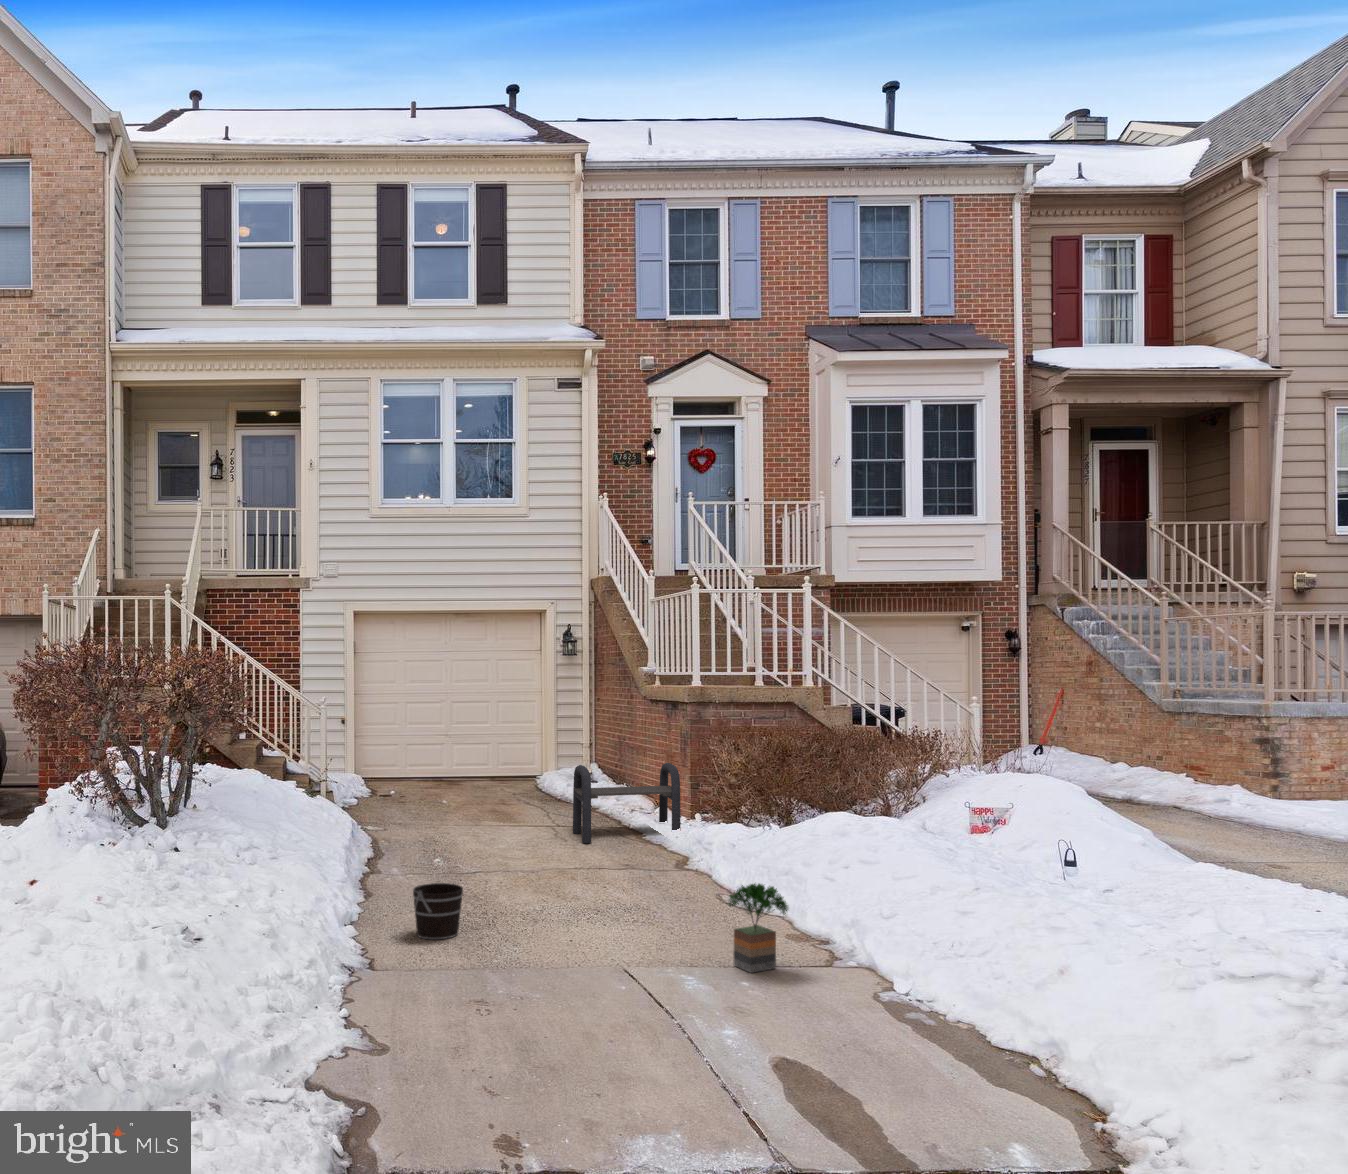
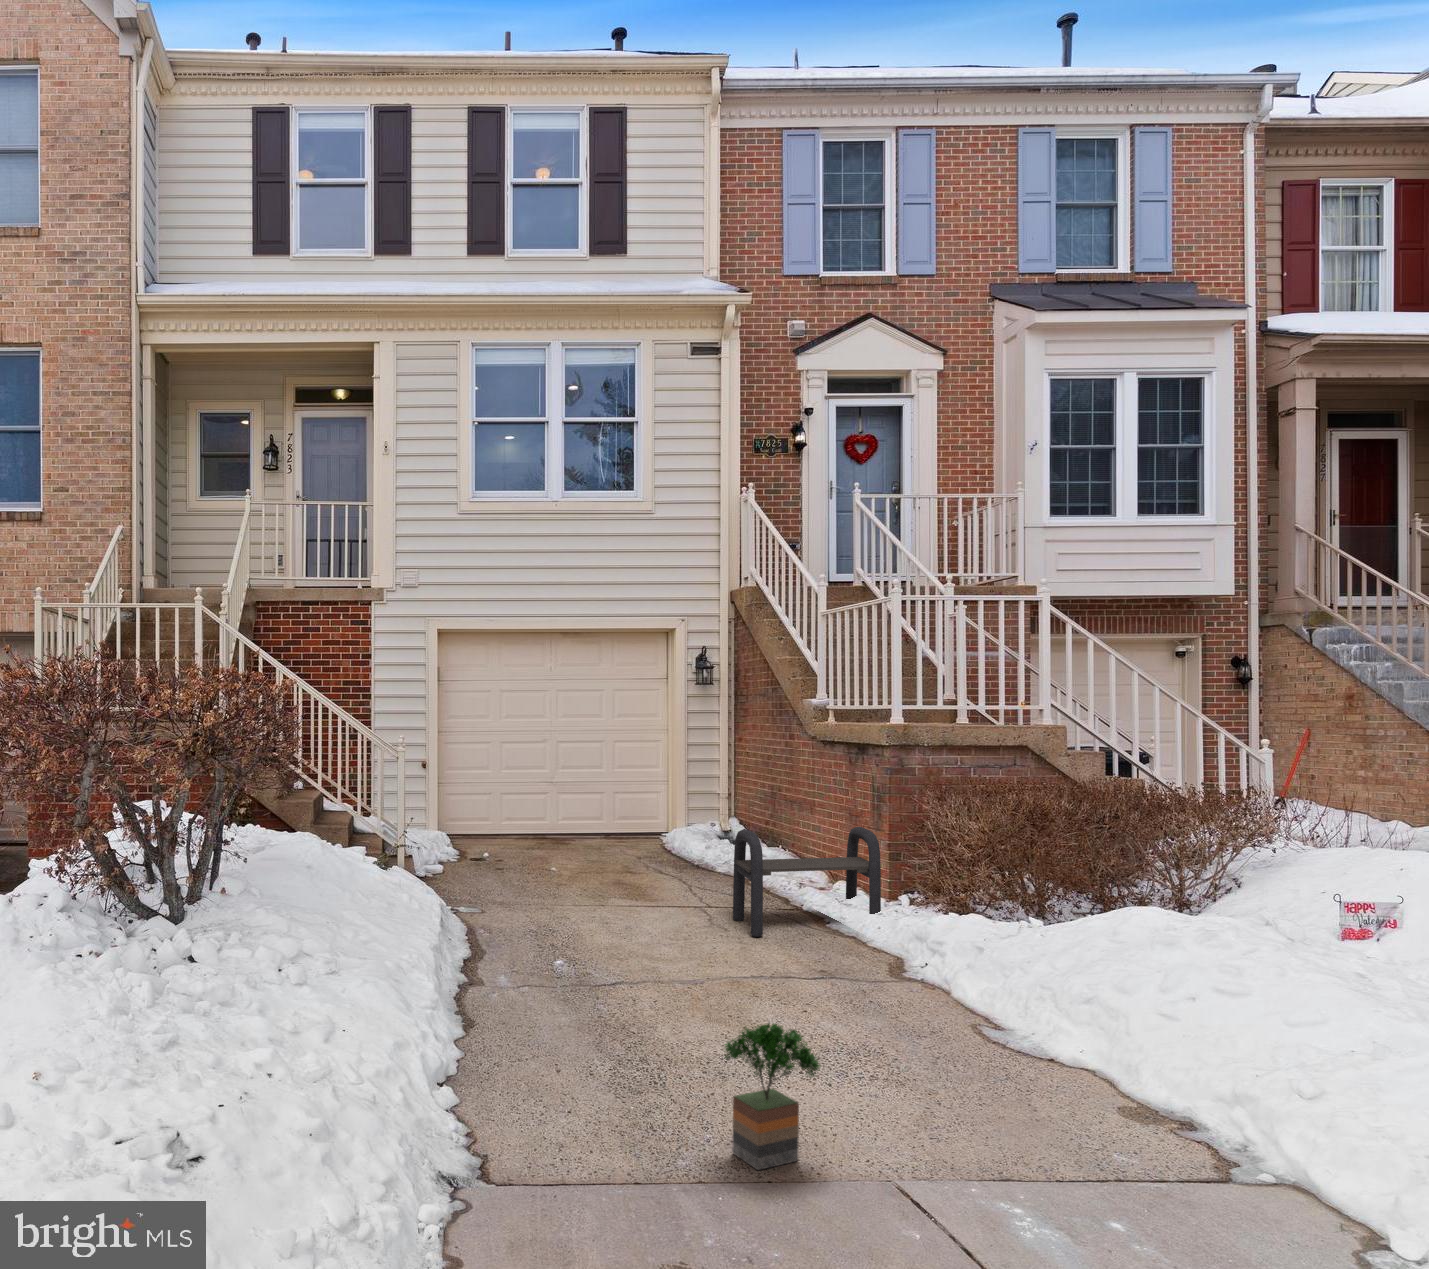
bucket: present [413,883,463,939] -> none [546,1020,623,1115]
potted tree: present [728,884,788,973] -> present [724,1023,820,1170]

